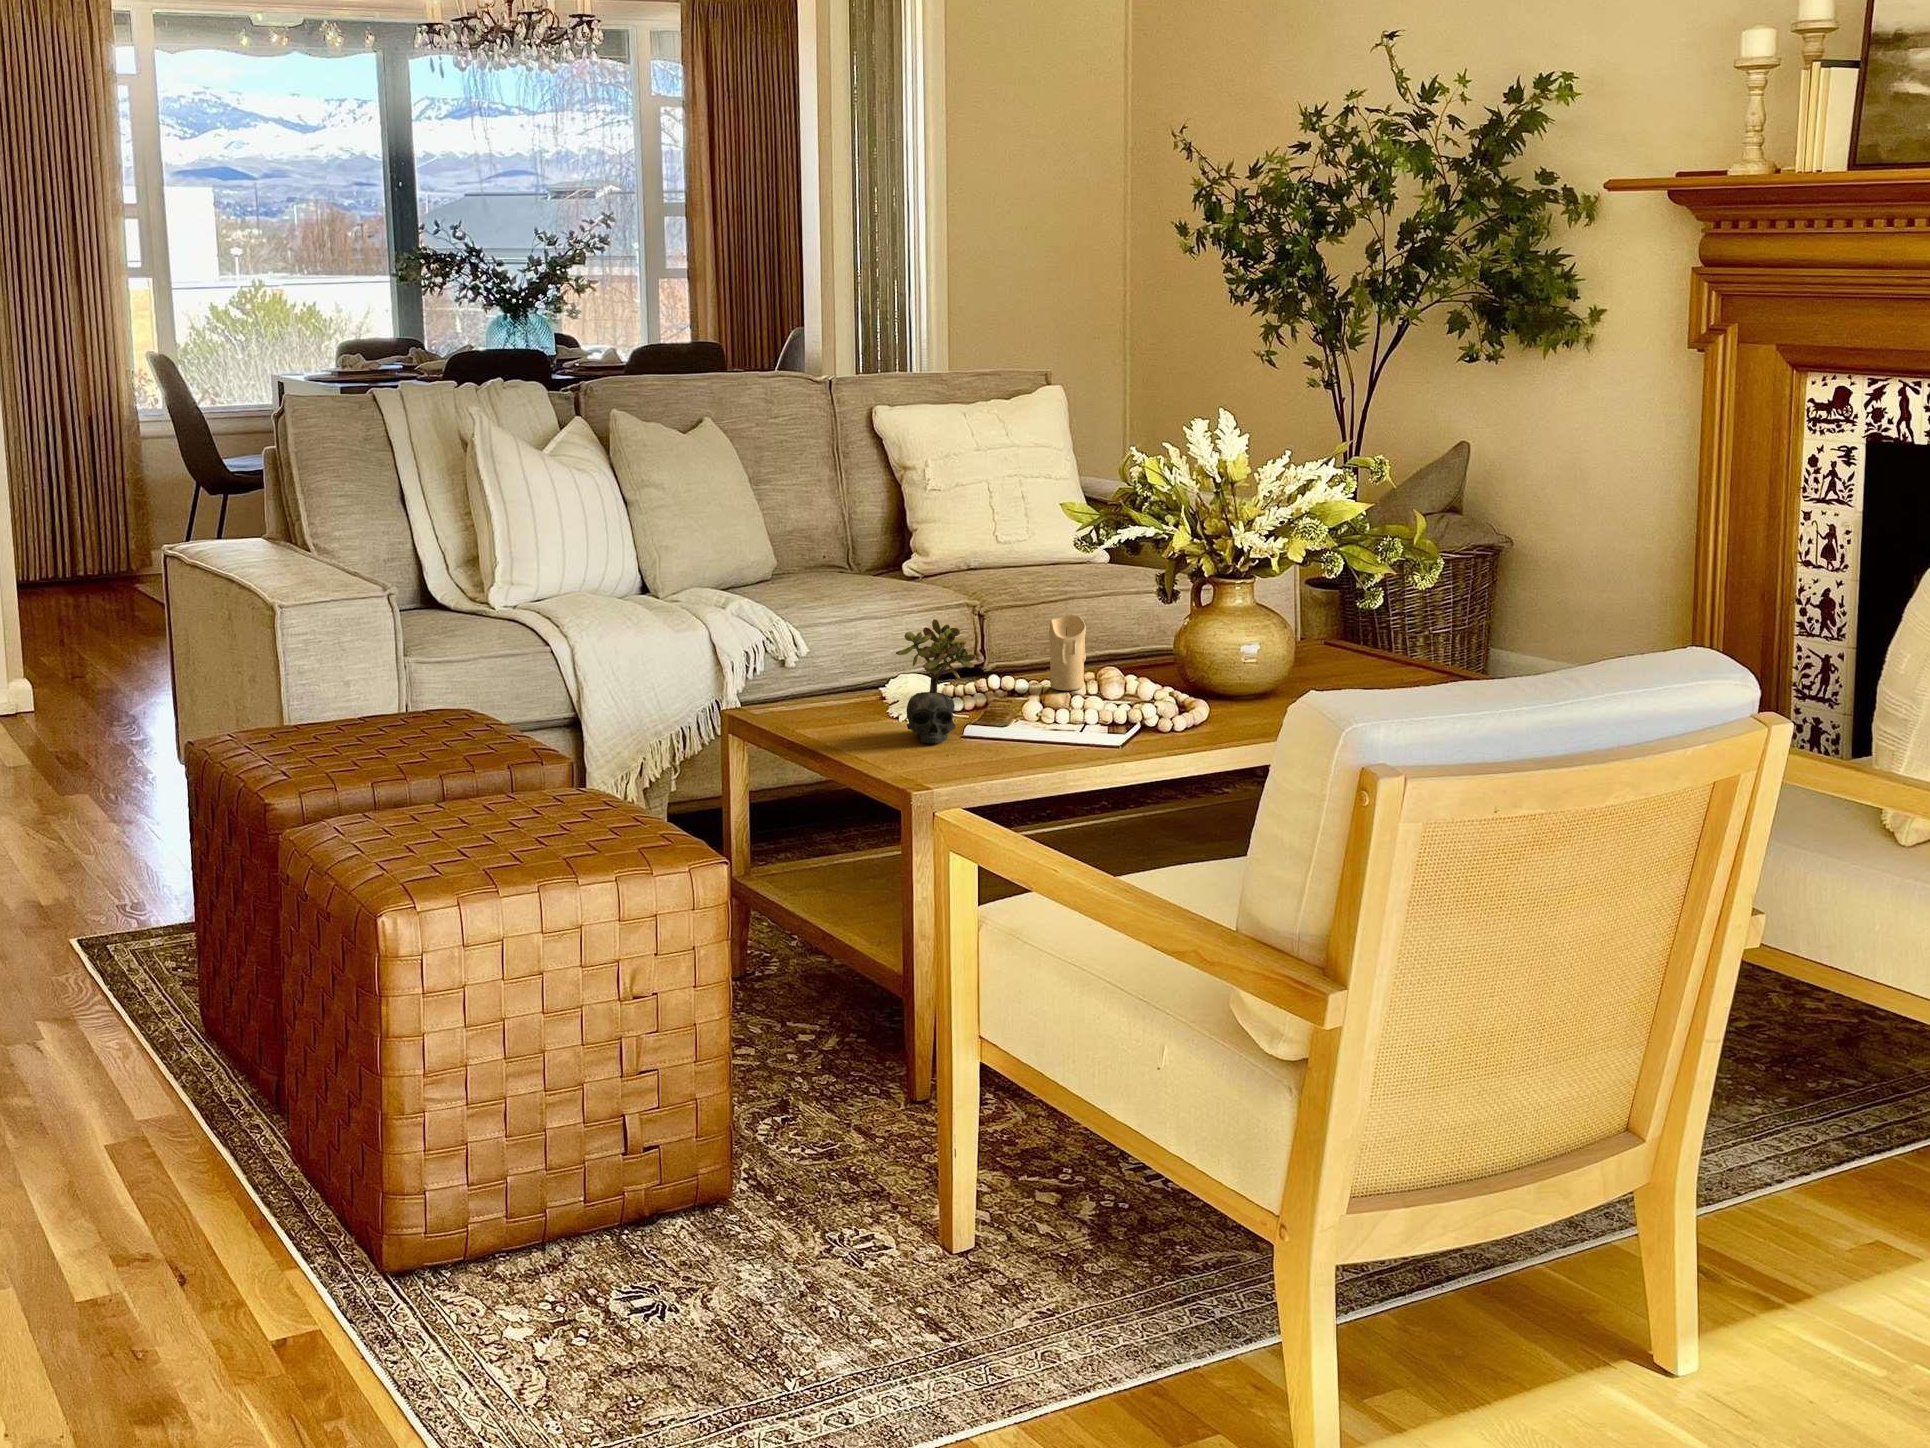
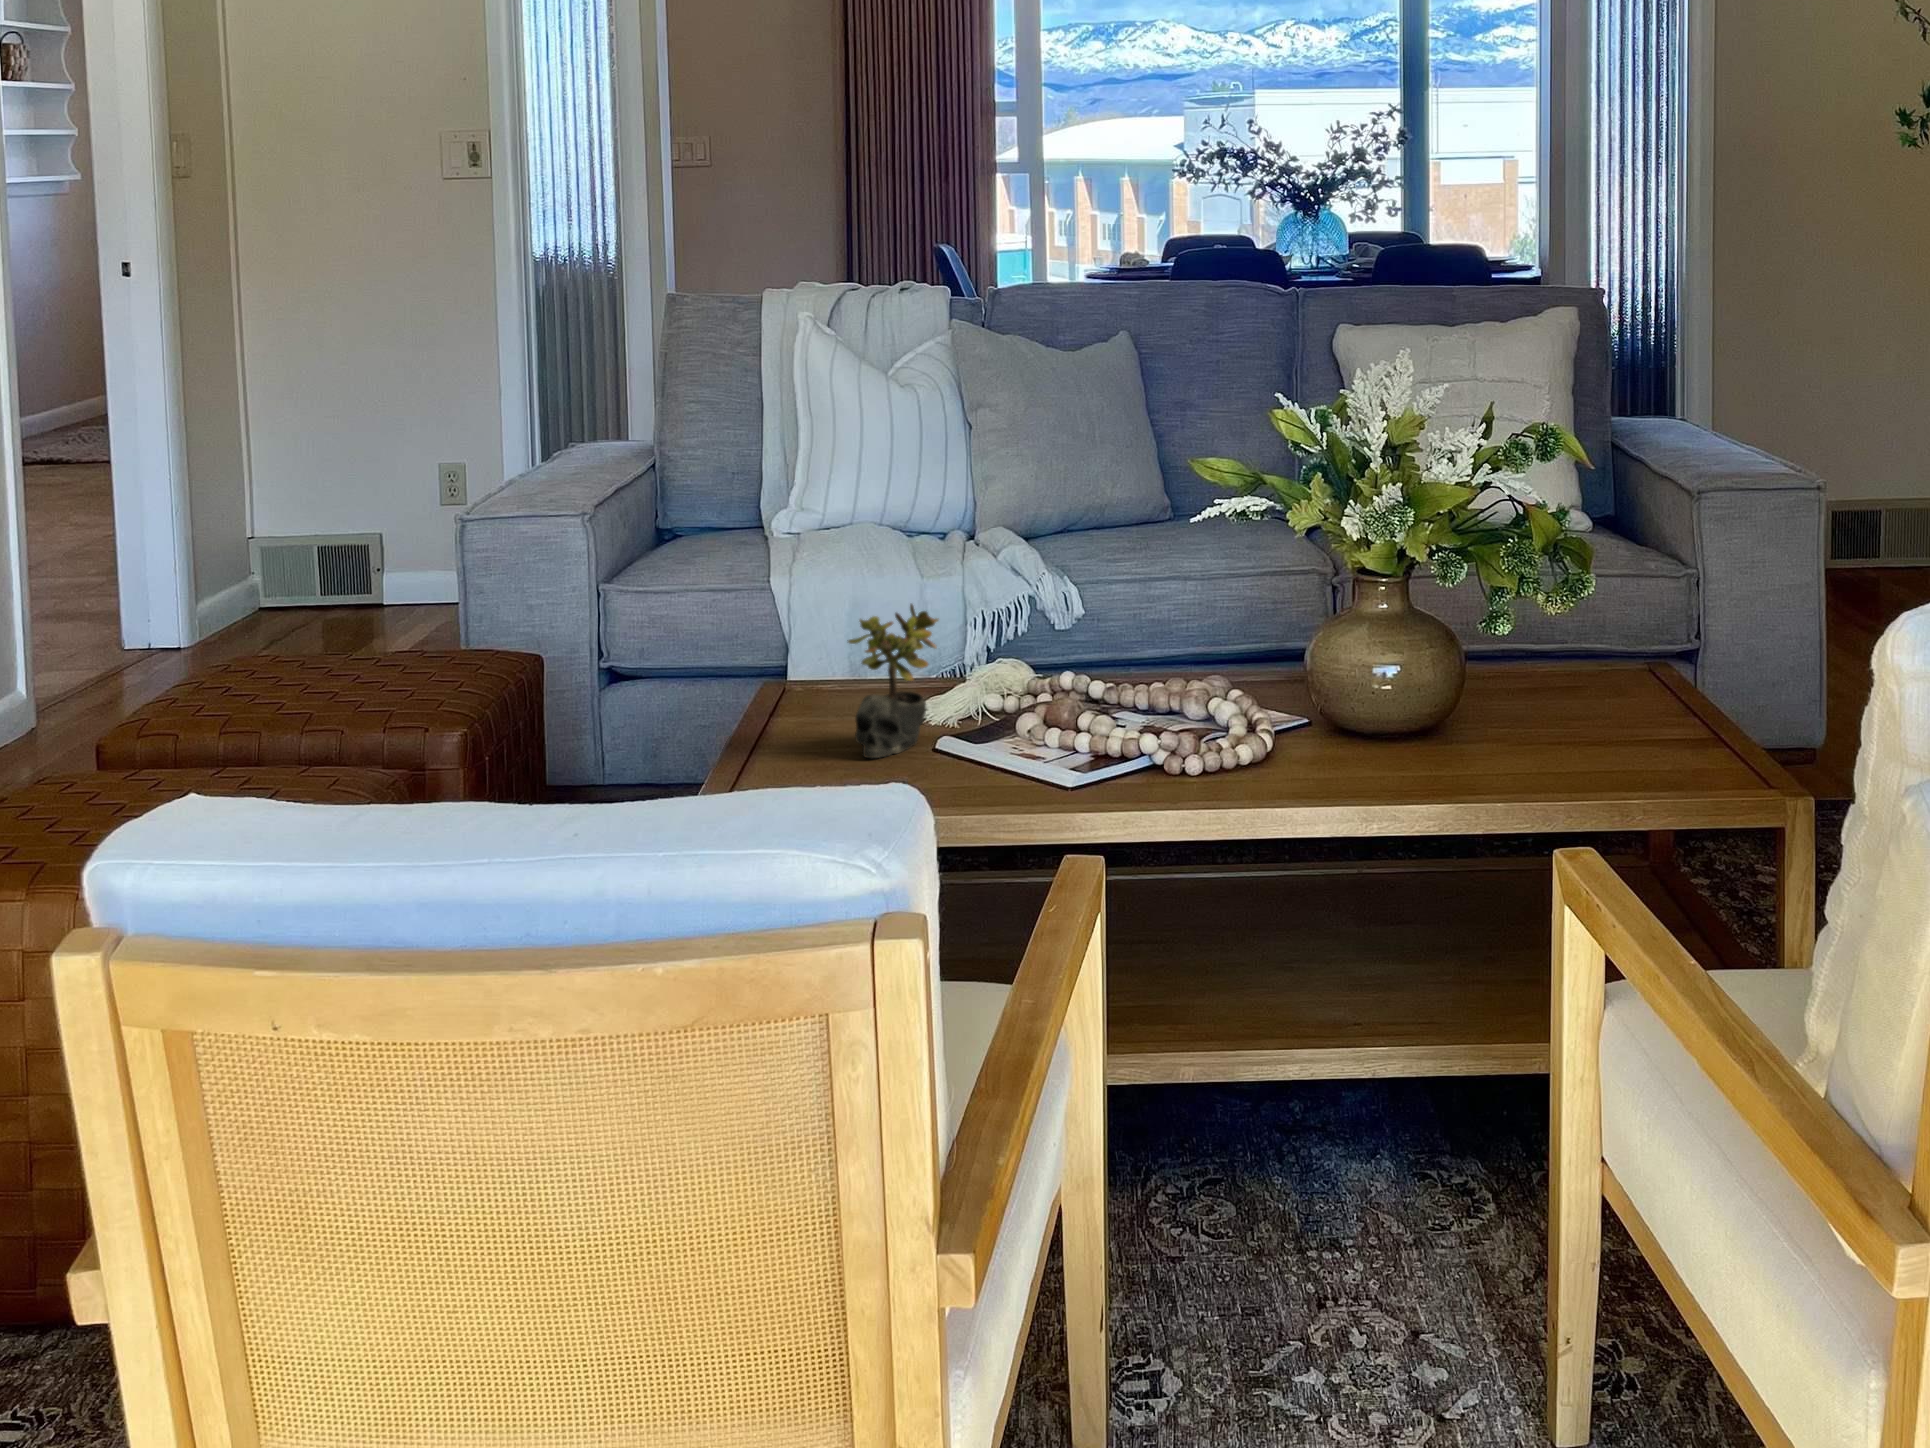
candle: present [1049,615,1086,690] -> none [1110,610,1156,707]

